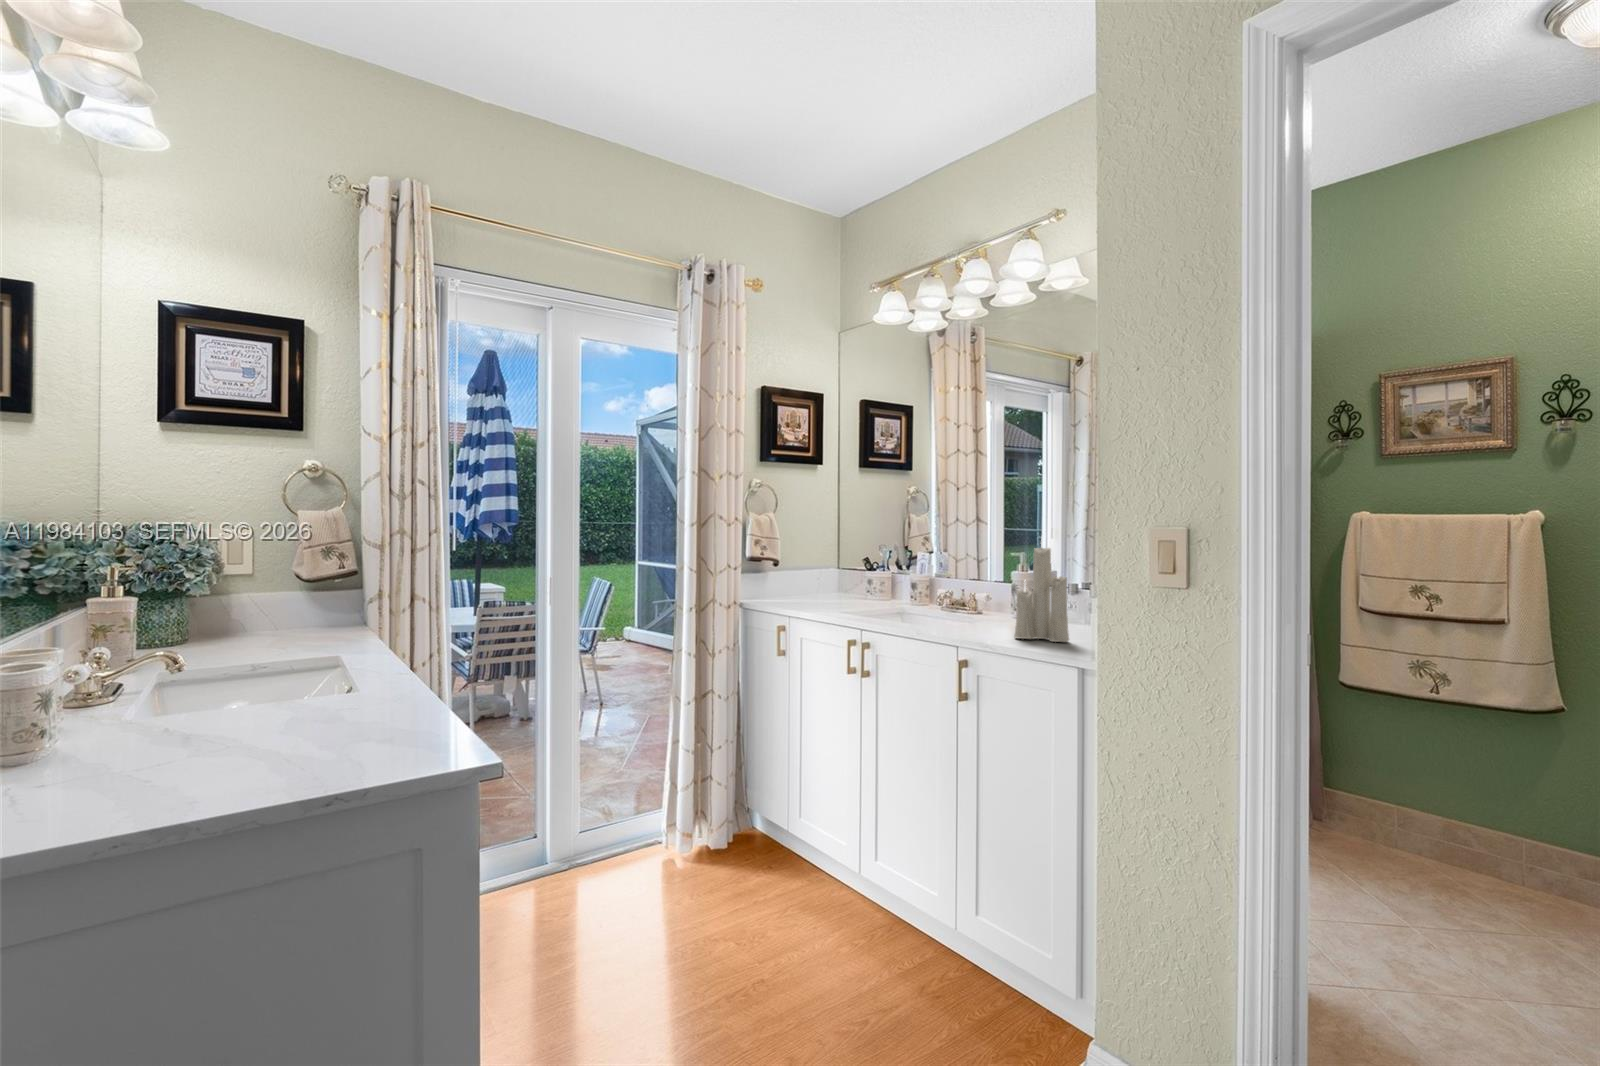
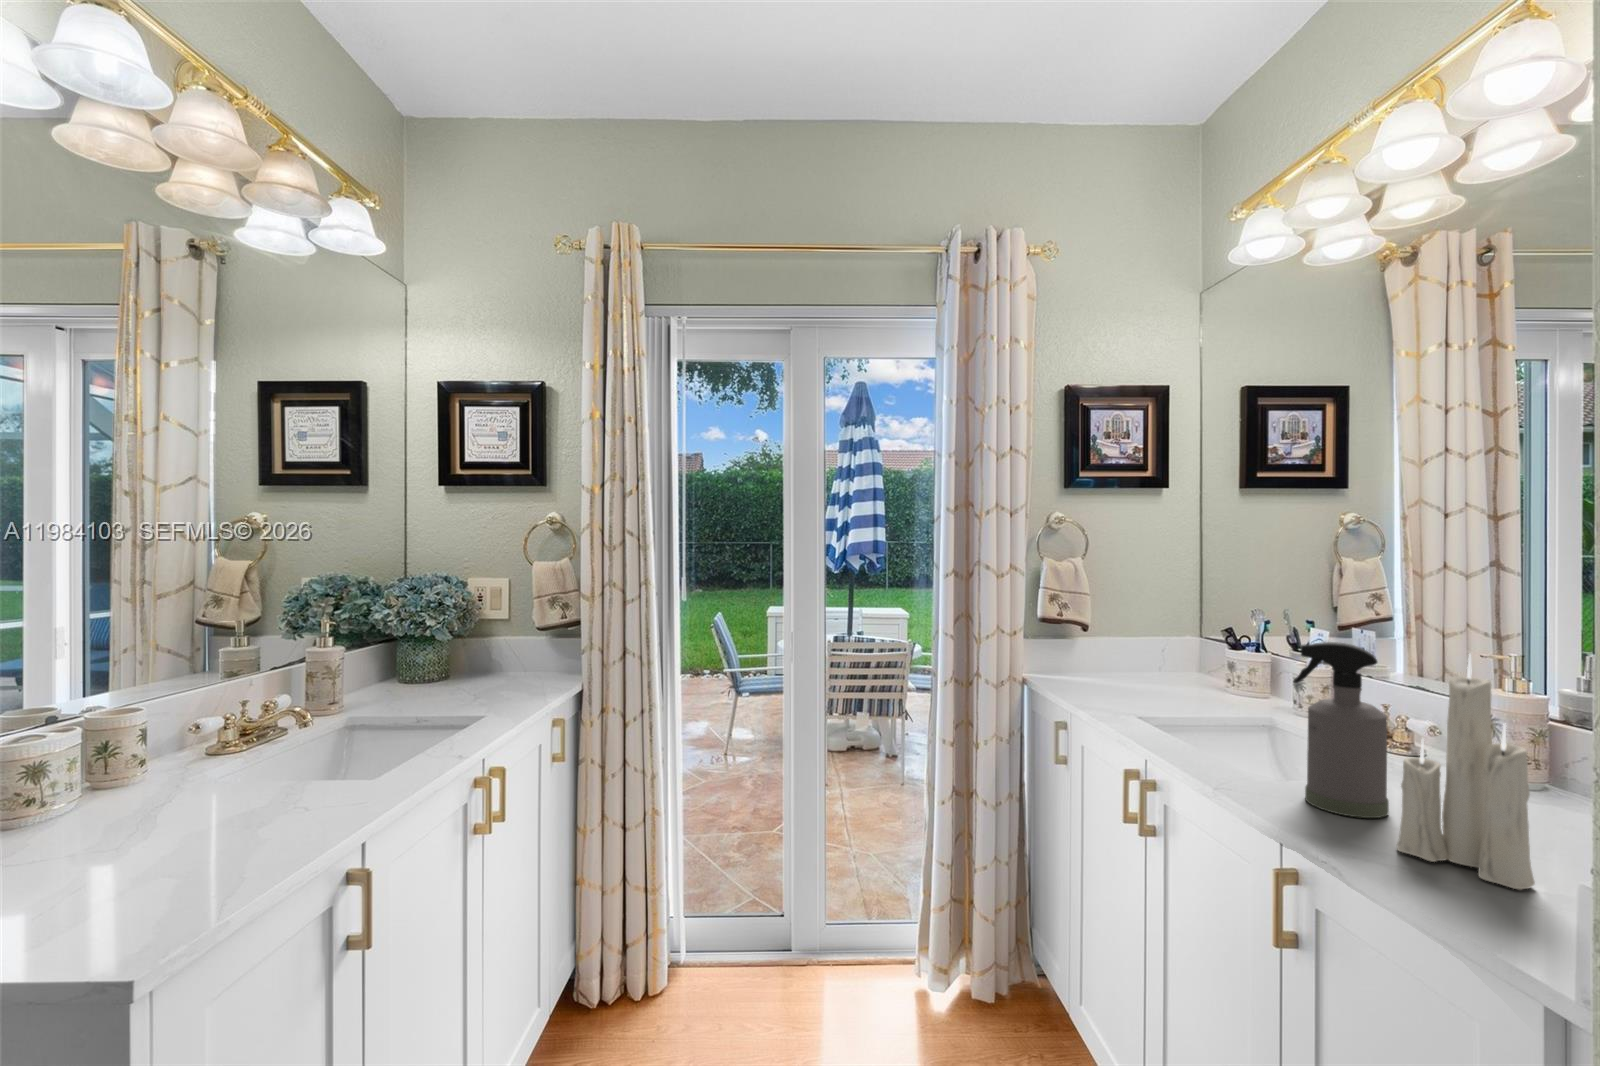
spray bottle: none [954,541,998,632] -> present [1294,642,1389,818]

